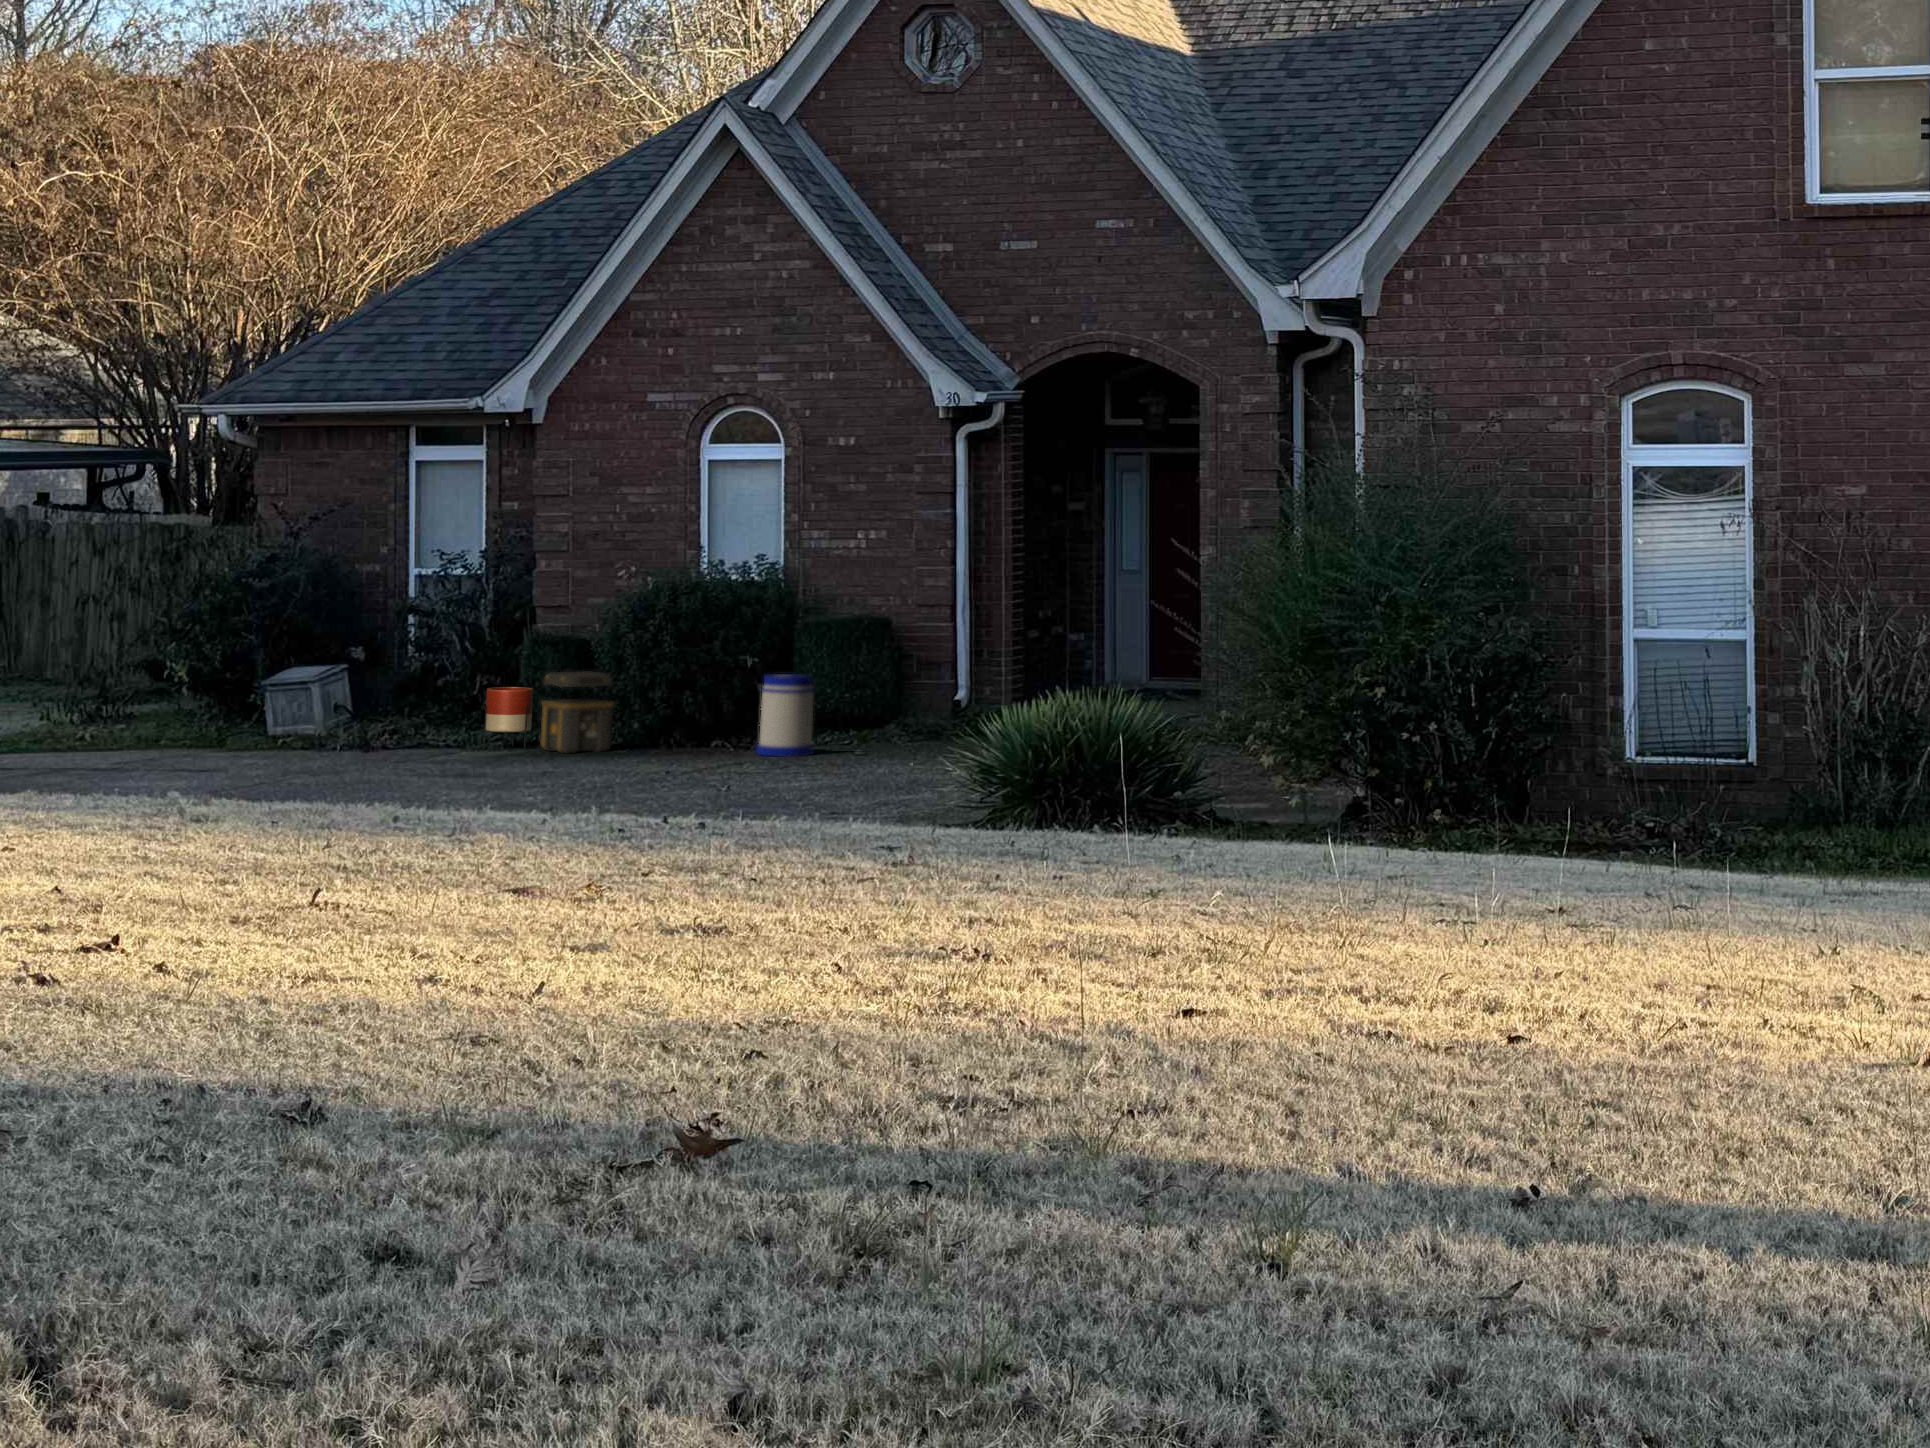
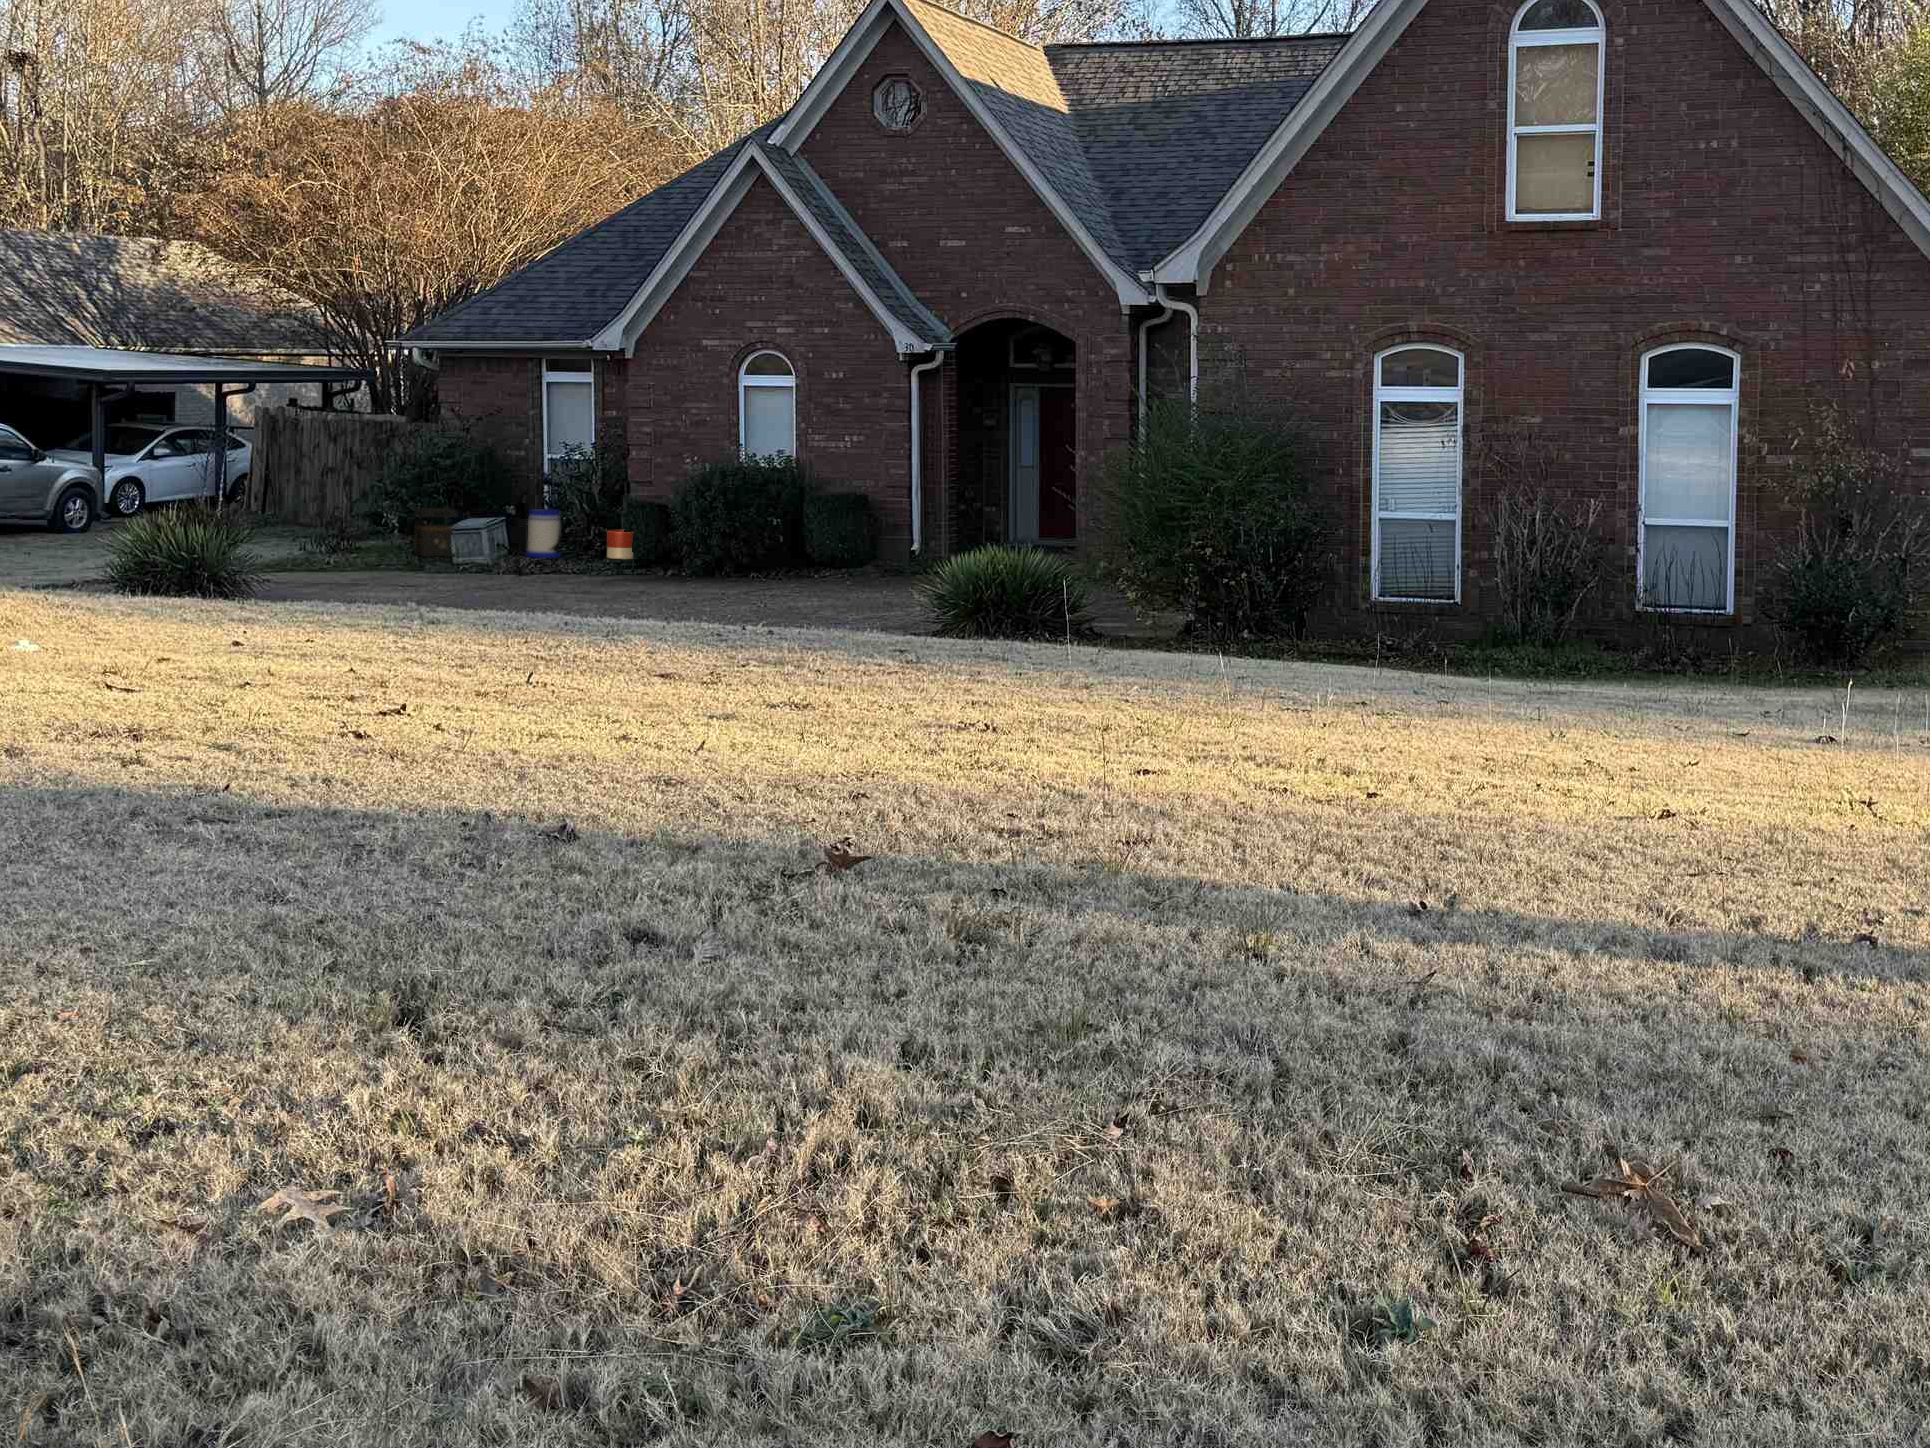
toolbox: present [540,671,615,753] -> present [414,508,458,557]
trash can: present [756,674,815,757] -> present [526,509,561,558]

